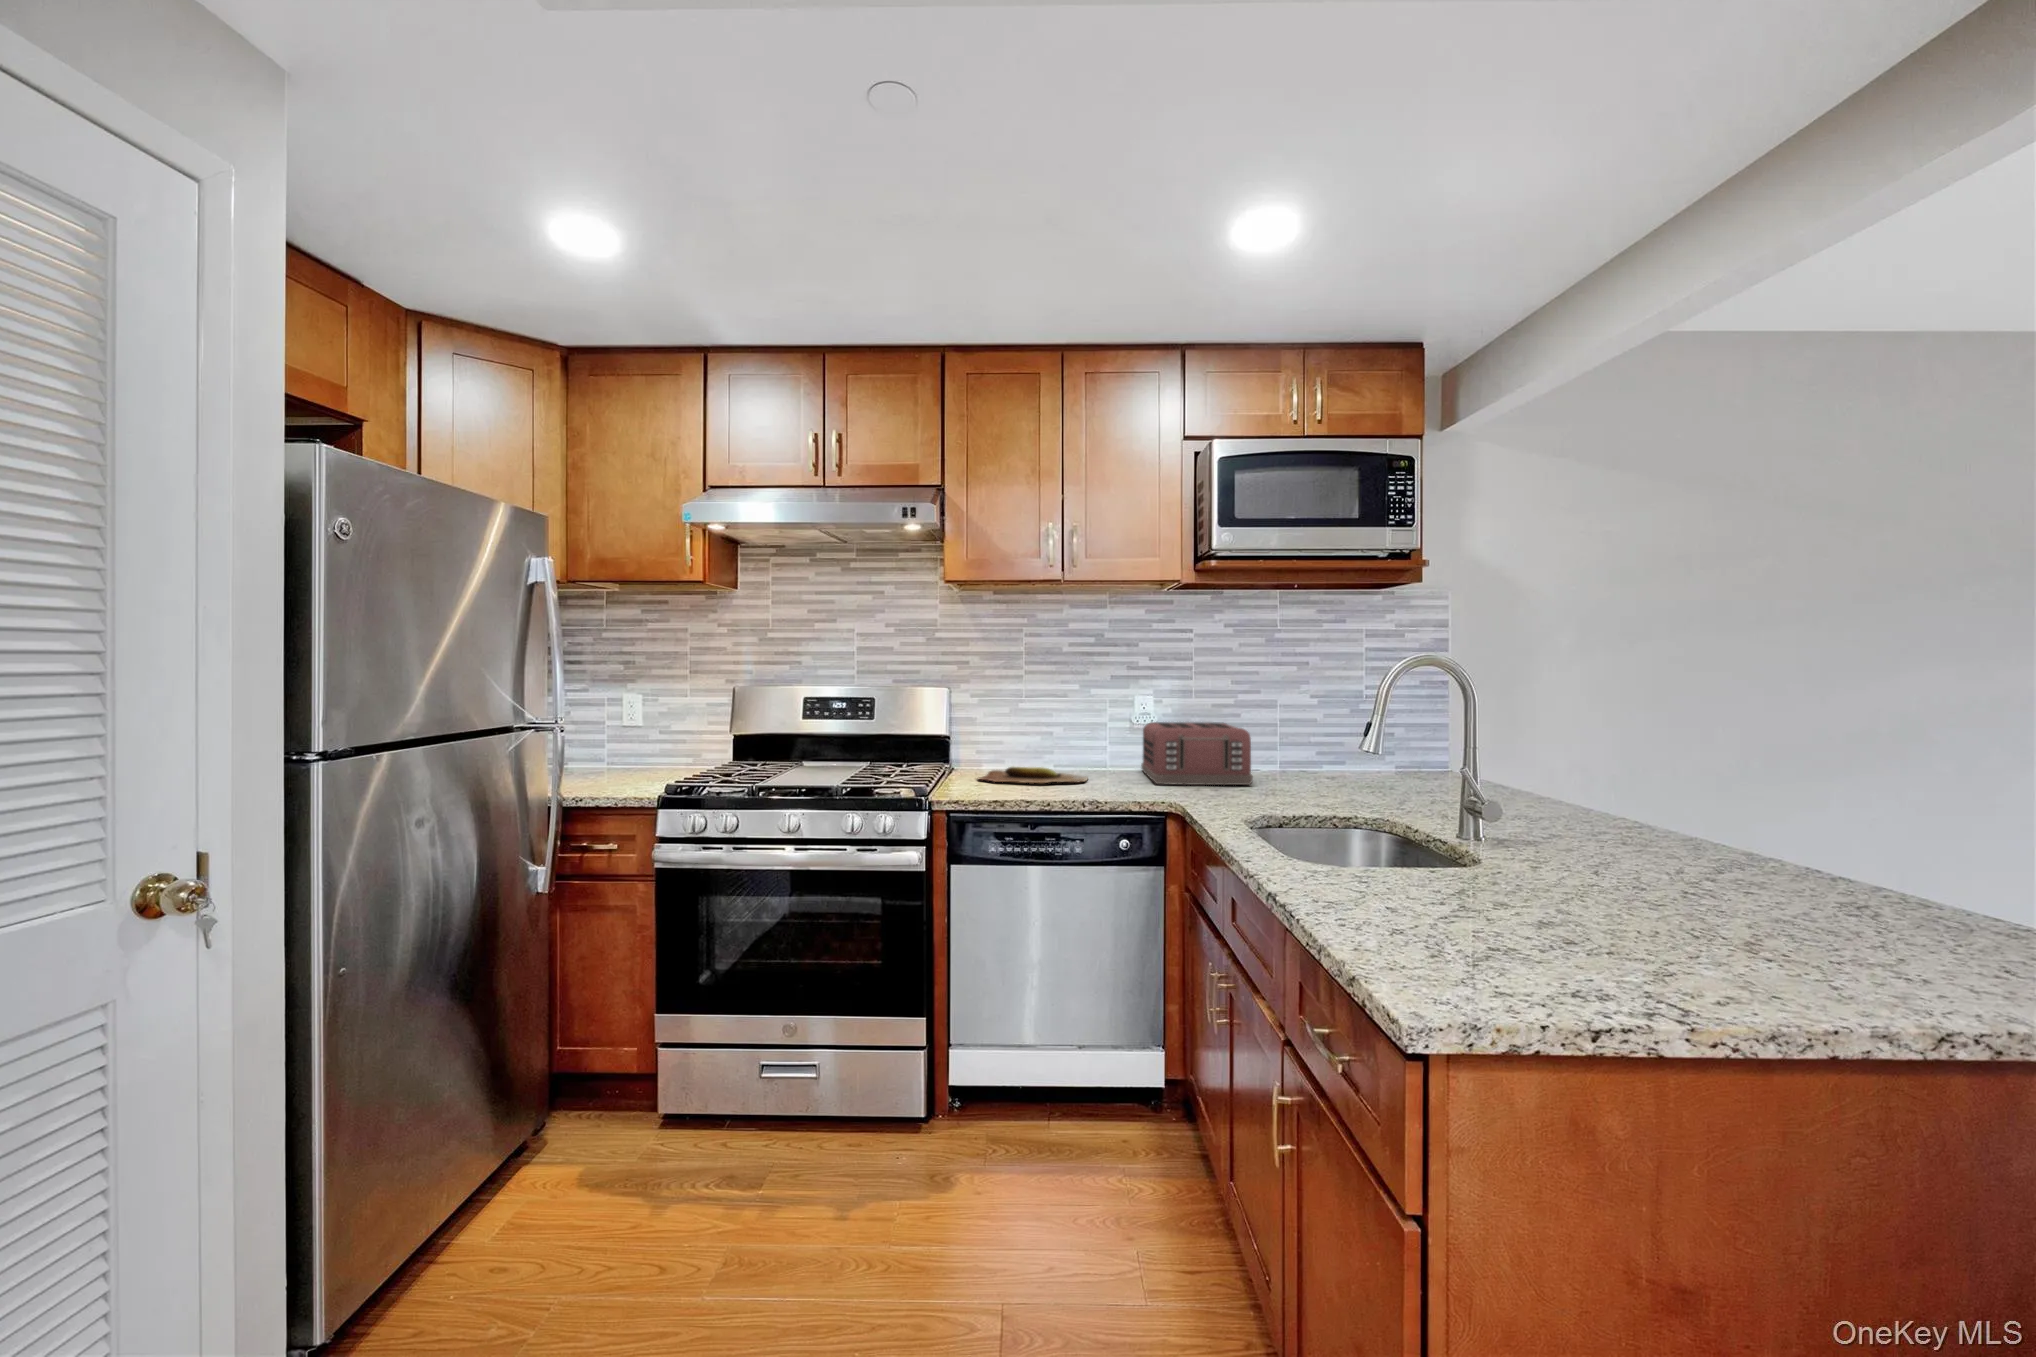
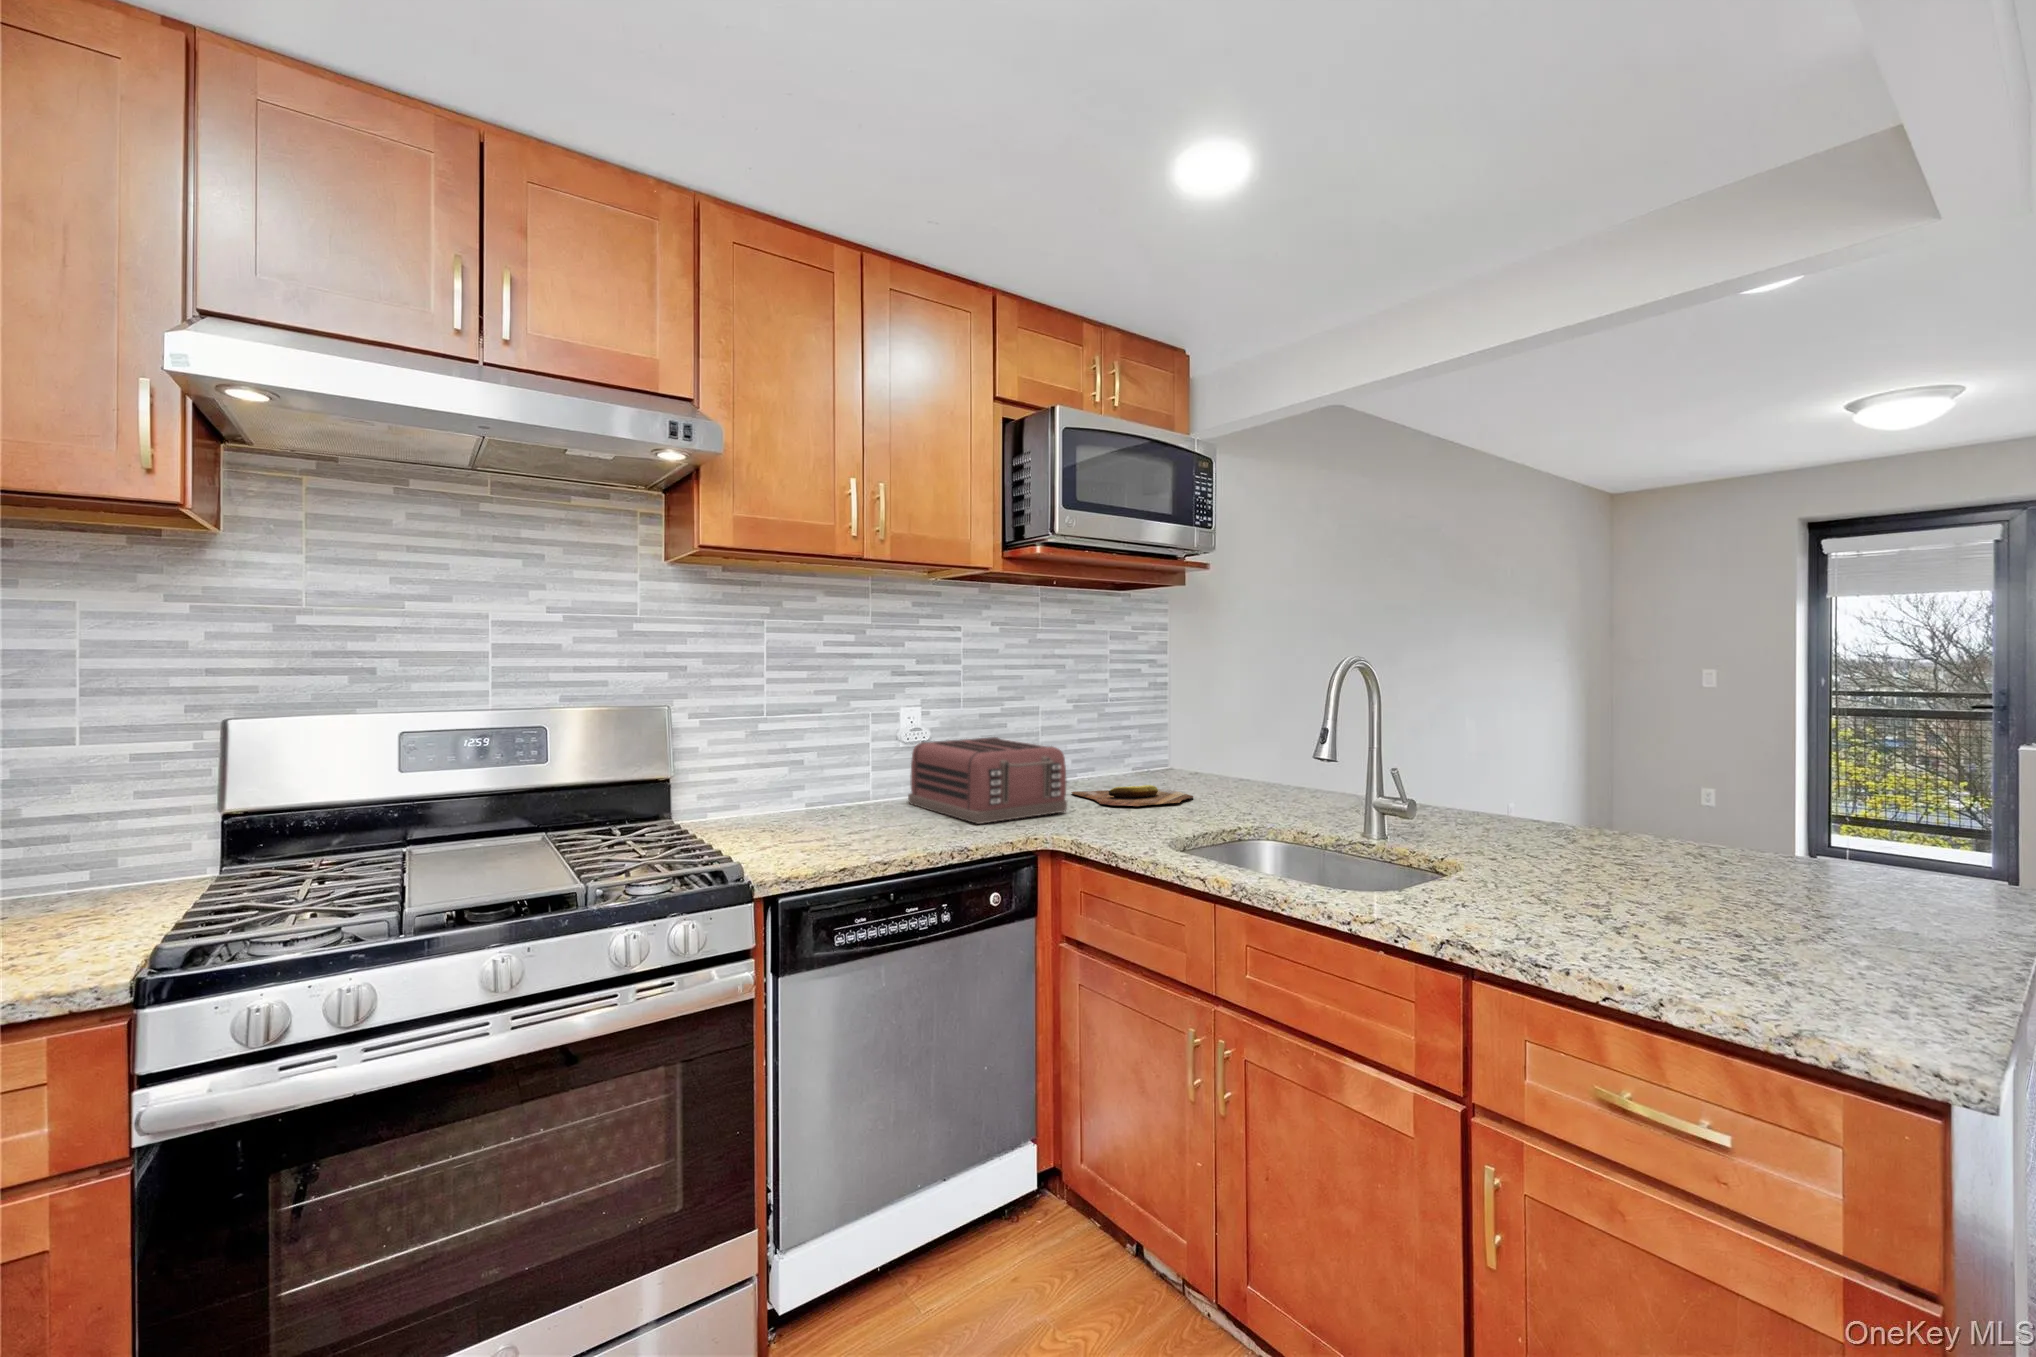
cutting board: present [979,767,1088,783] -> present [1071,785,1193,806]

